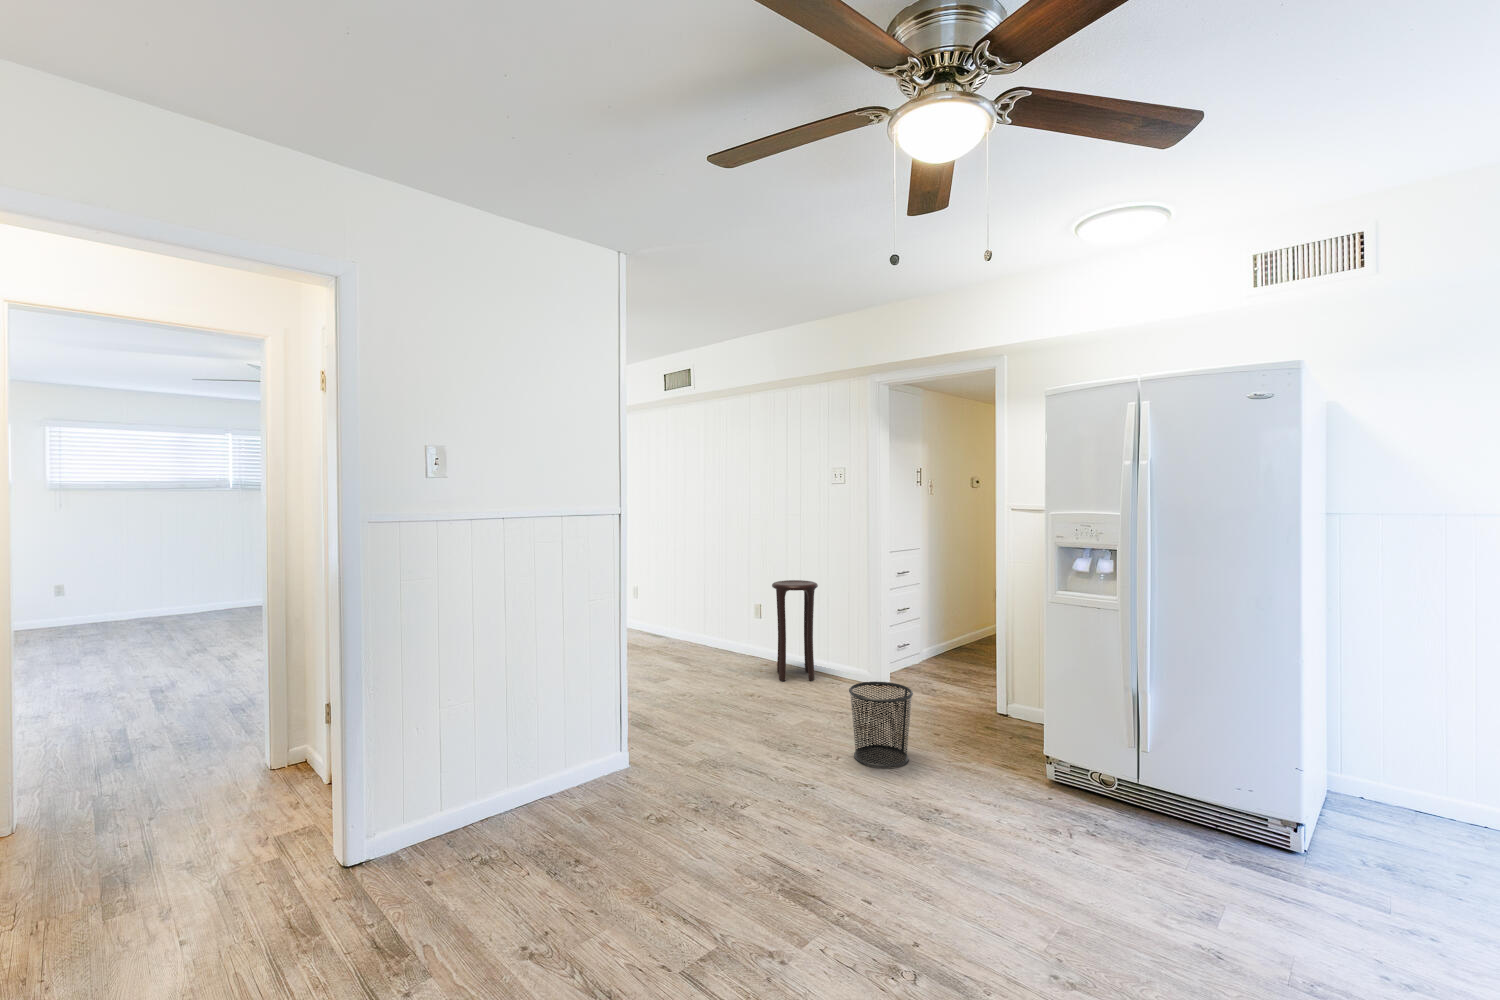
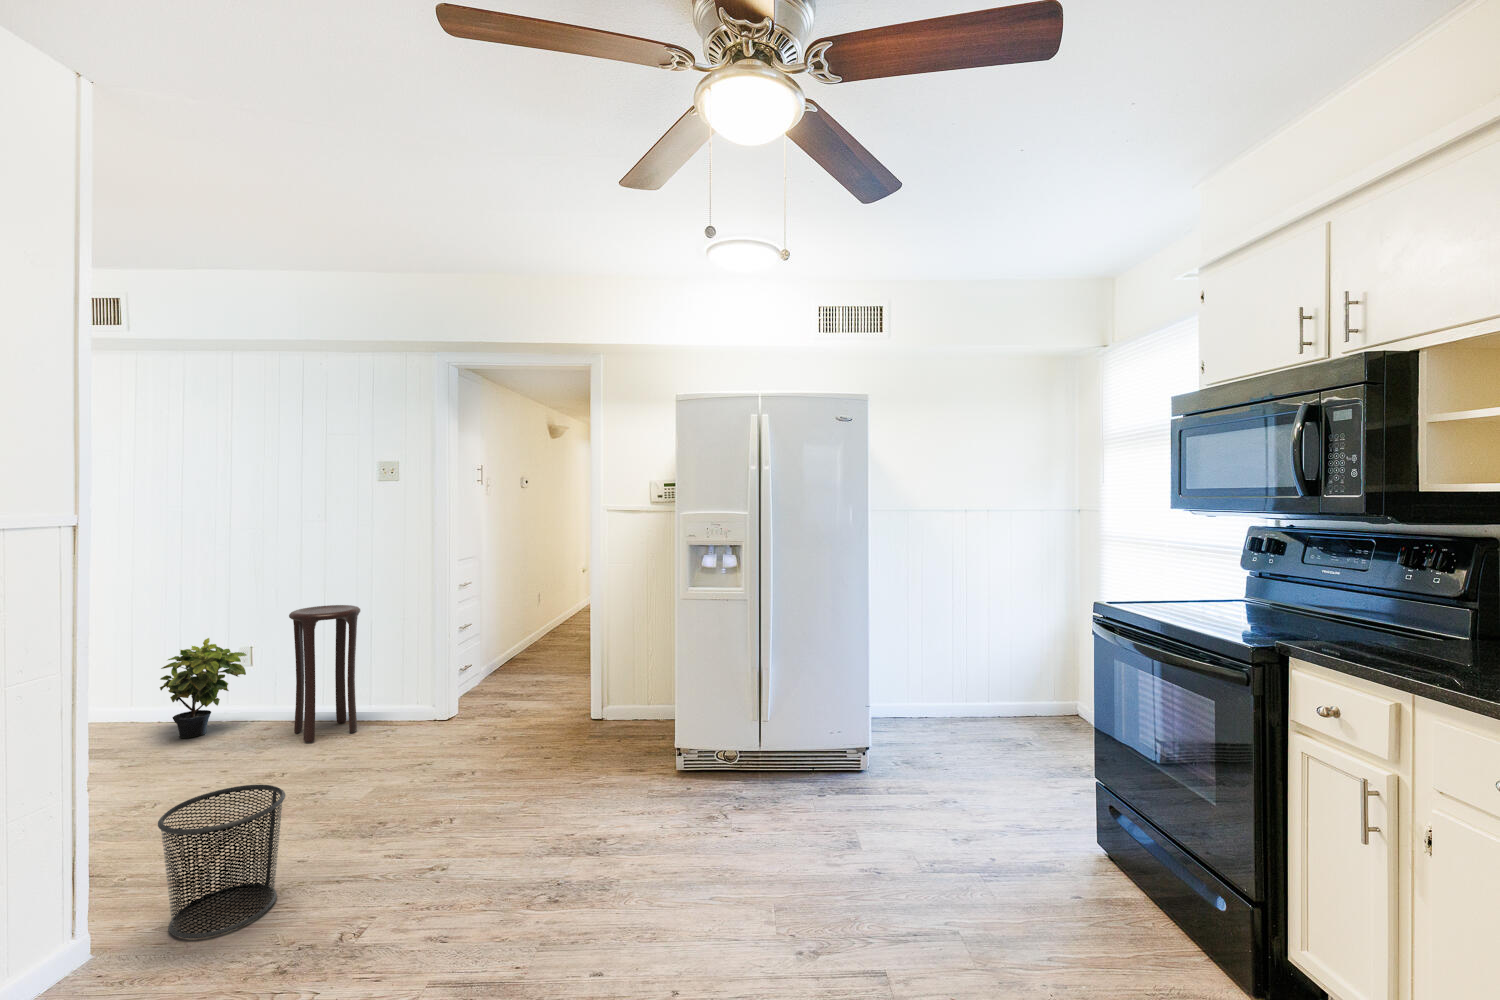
potted plant: none [708,595,755,662] -> present [160,638,246,738]
trash can: present [849,682,913,768] -> present [158,785,285,939]

